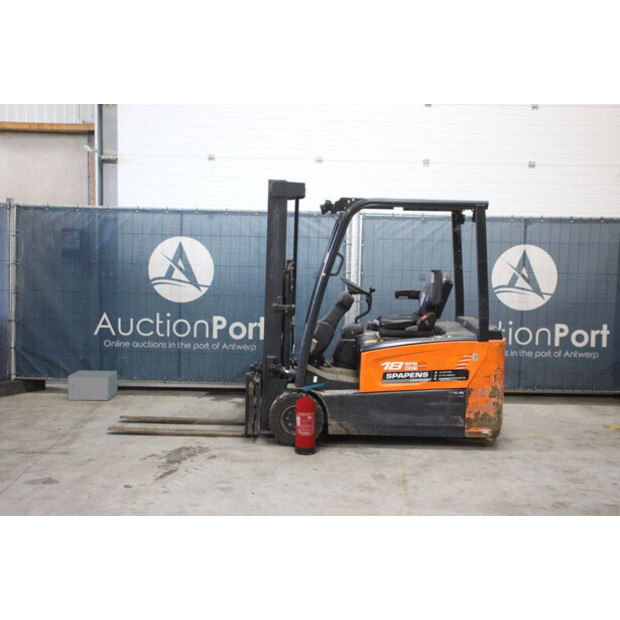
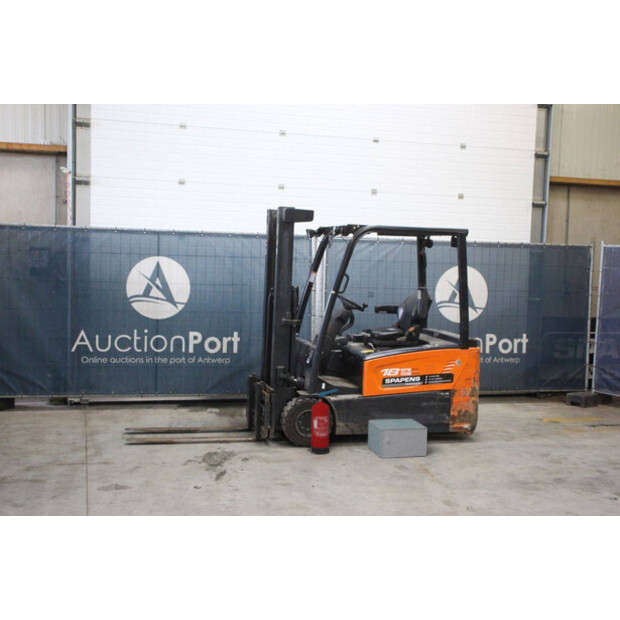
storage box: present [68,370,117,400] -> present [368,419,427,458]

